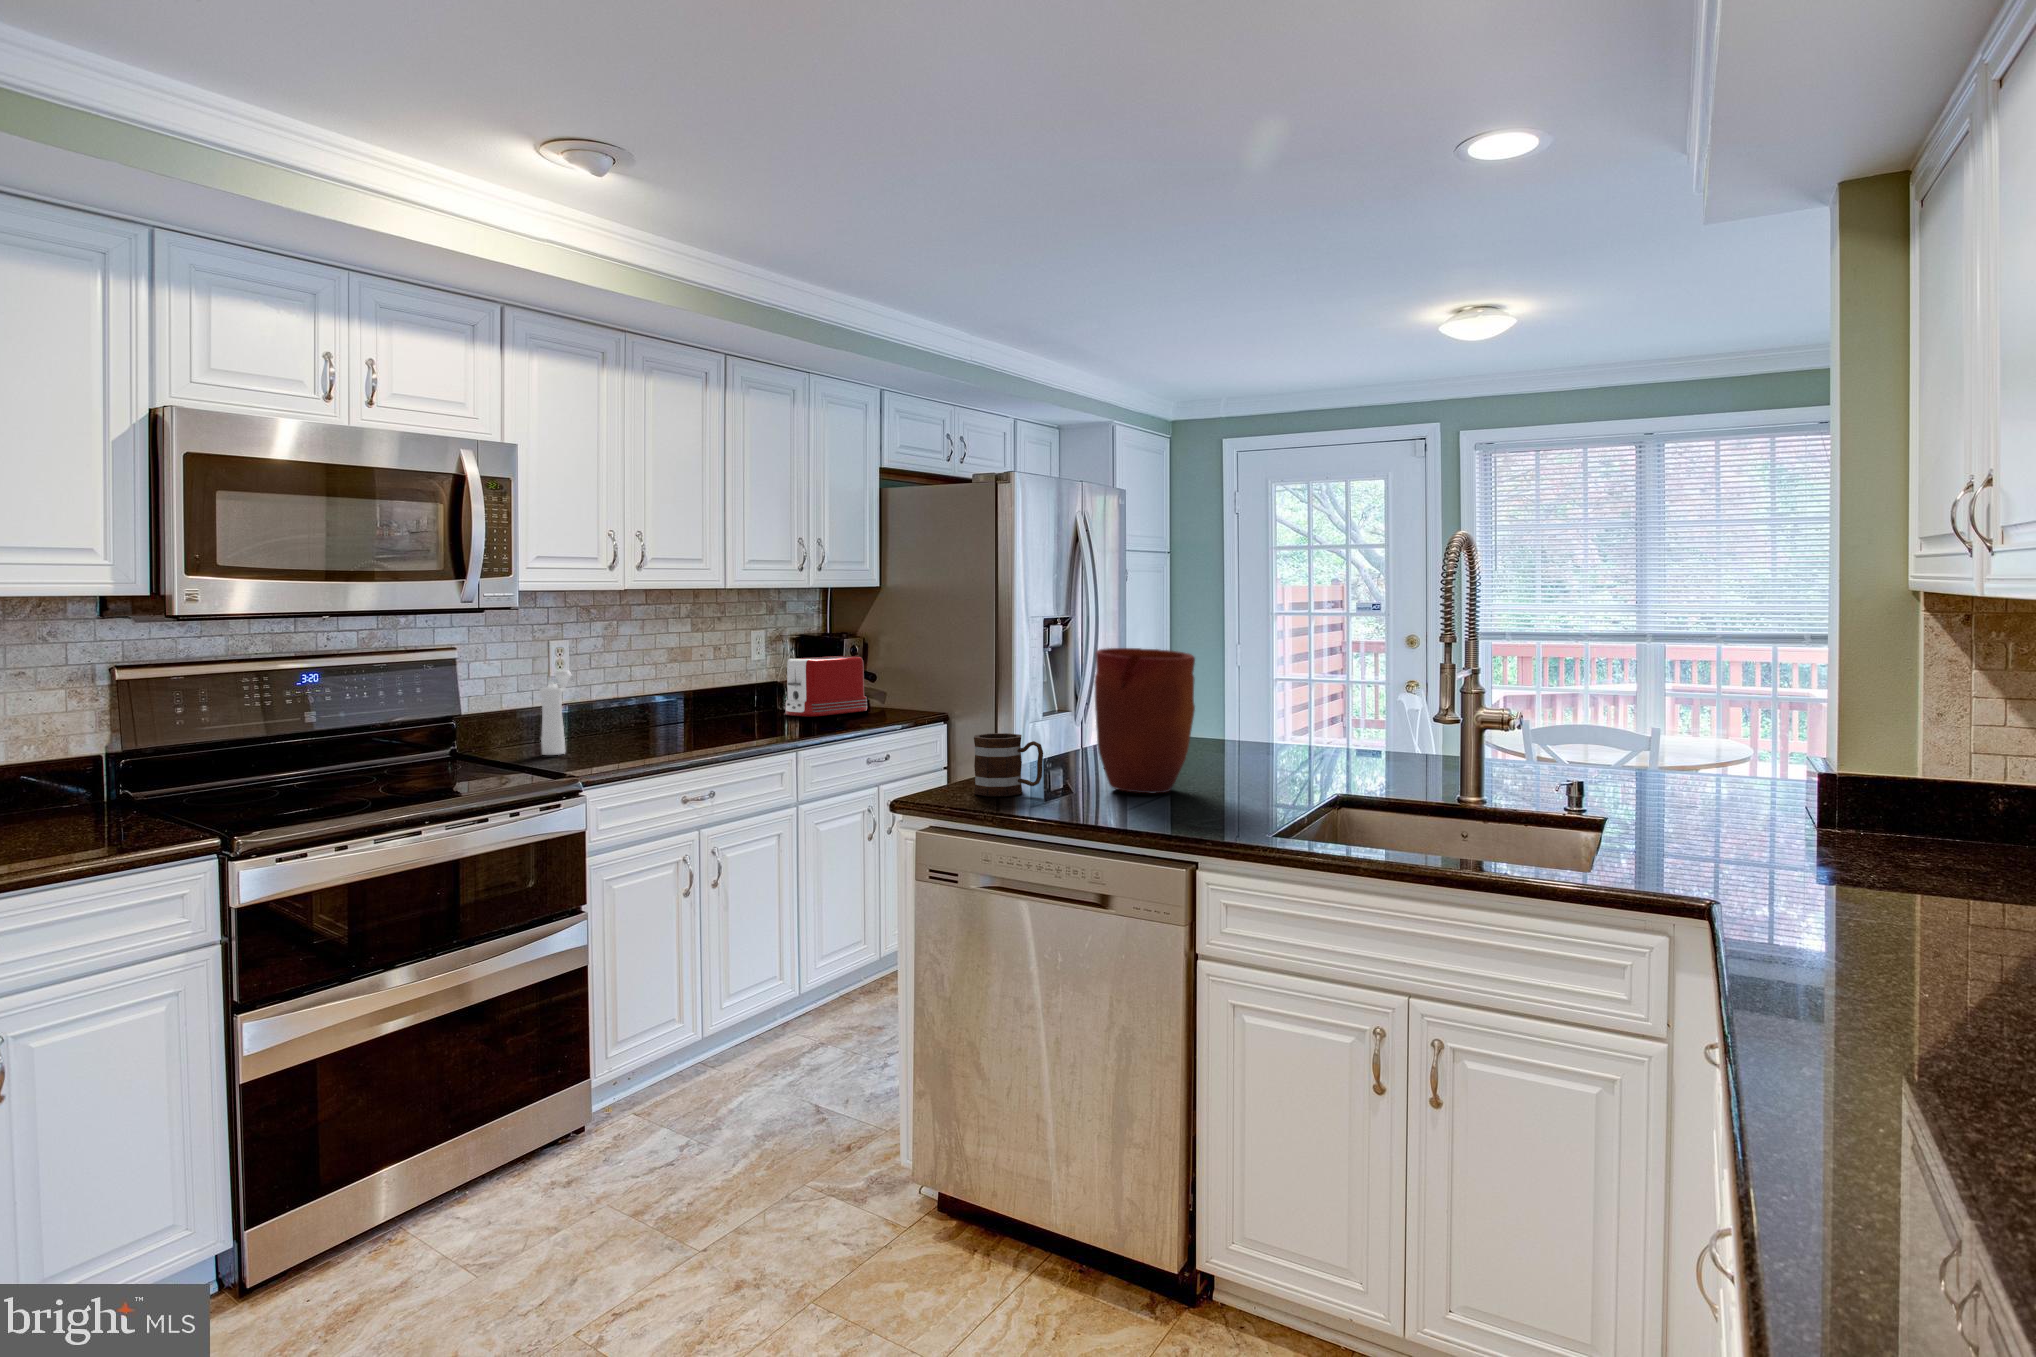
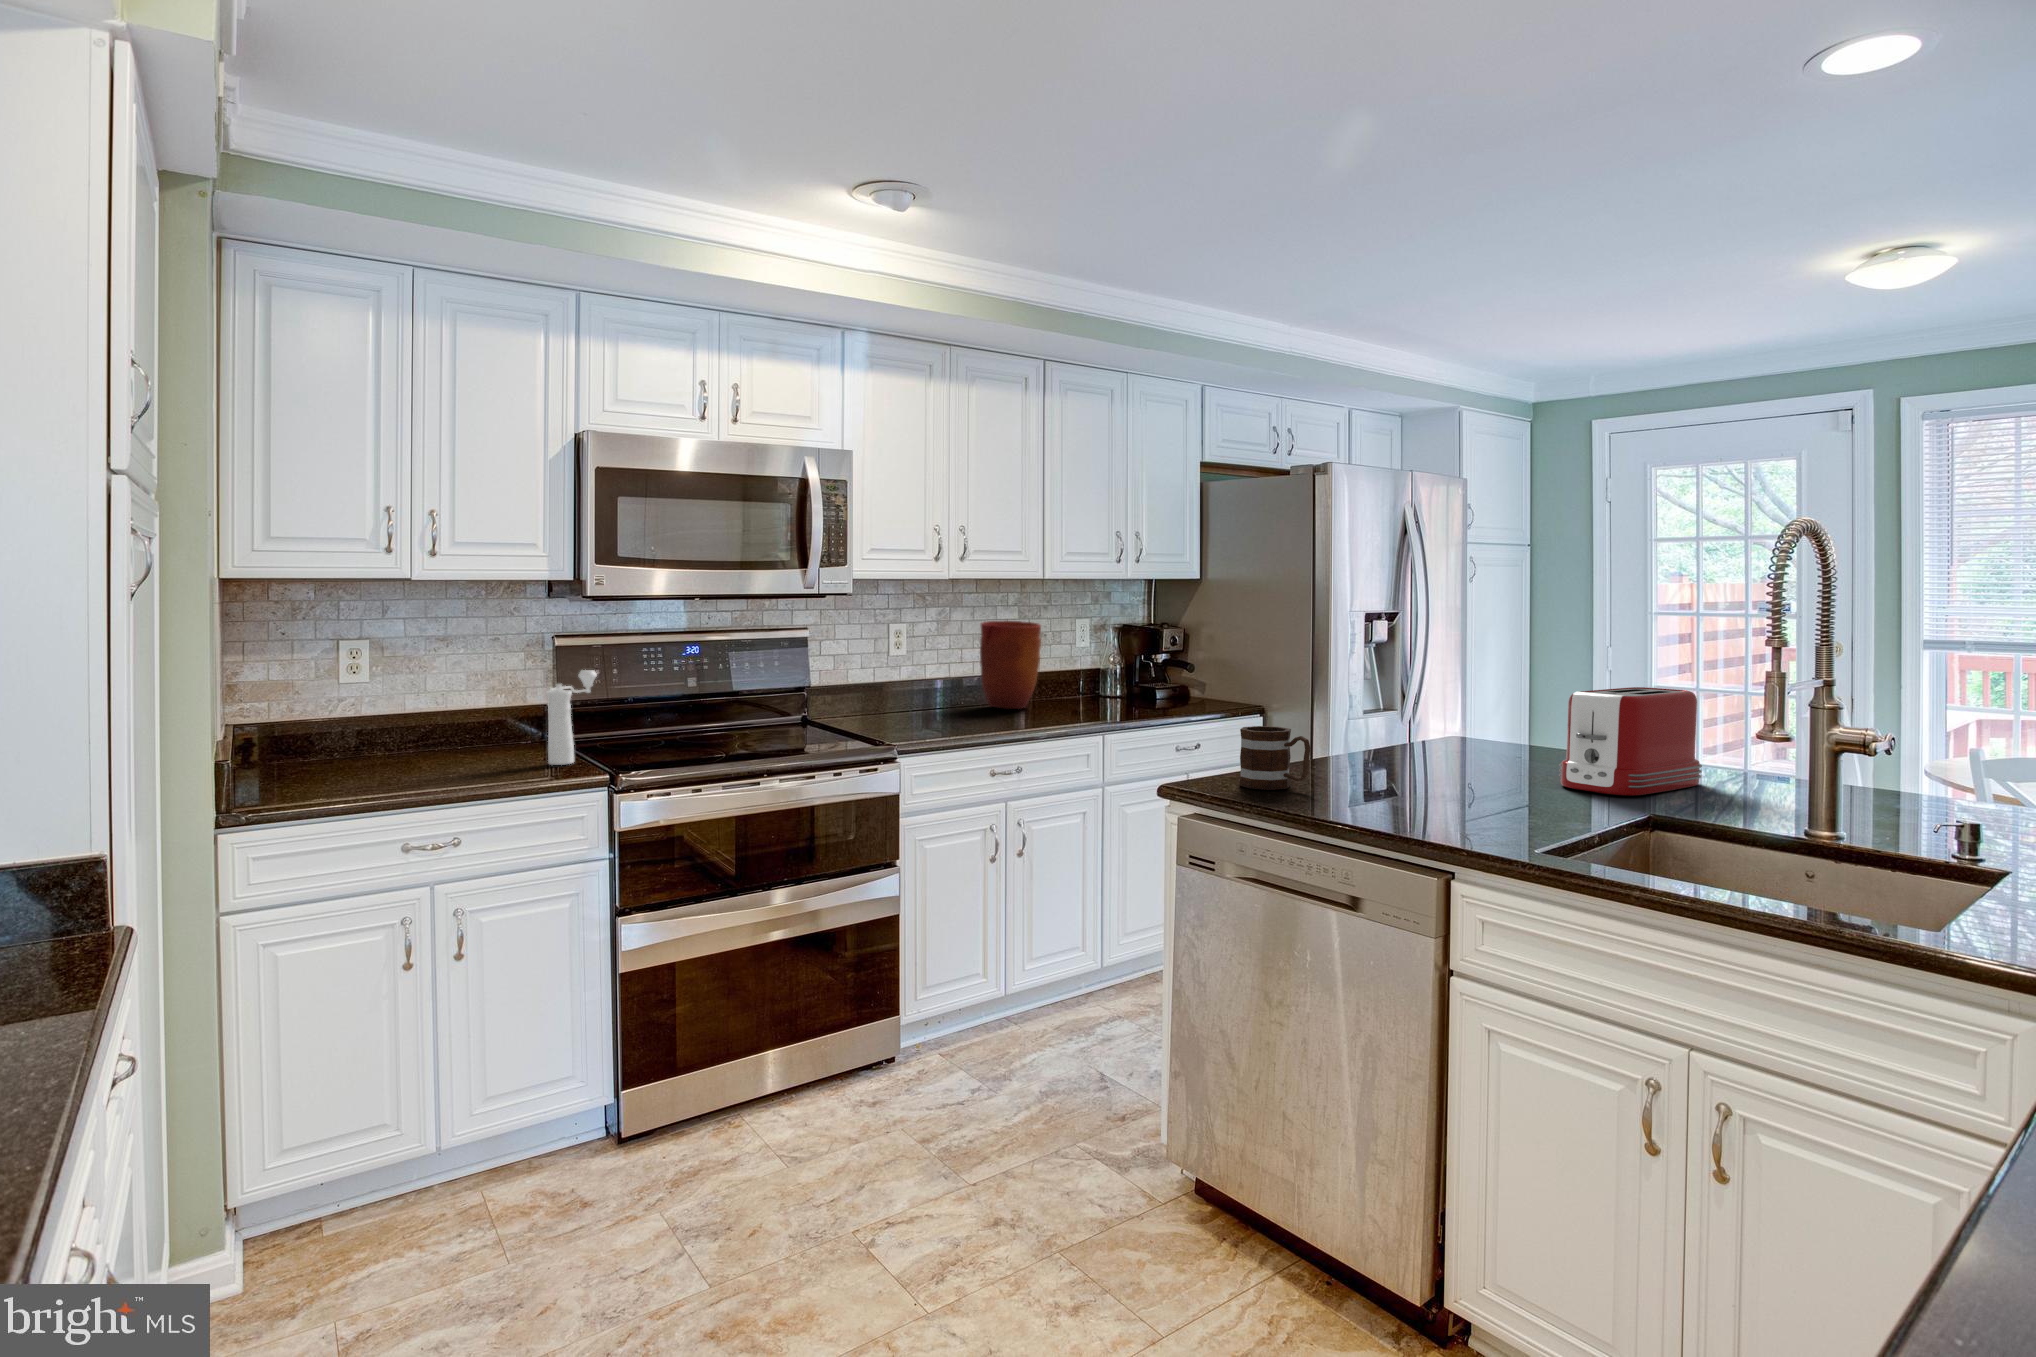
vase: present [1094,648,1195,793] -> present [980,621,1041,709]
toaster: present [785,656,867,717] -> present [1559,687,1702,795]
pepper mill: present [540,670,571,755] -> present [546,670,597,765]

